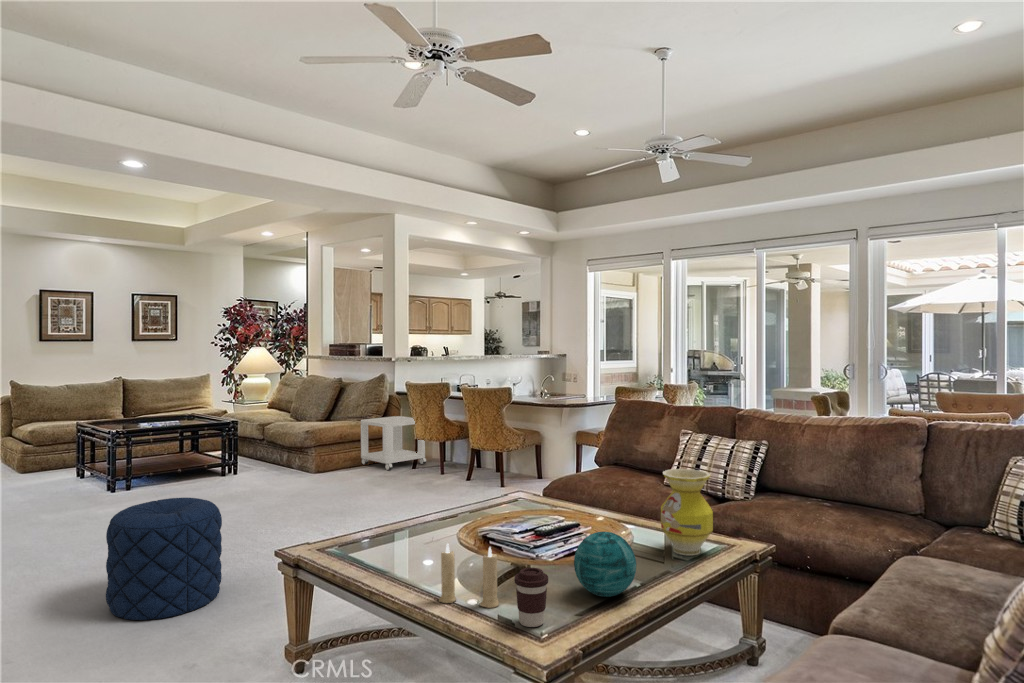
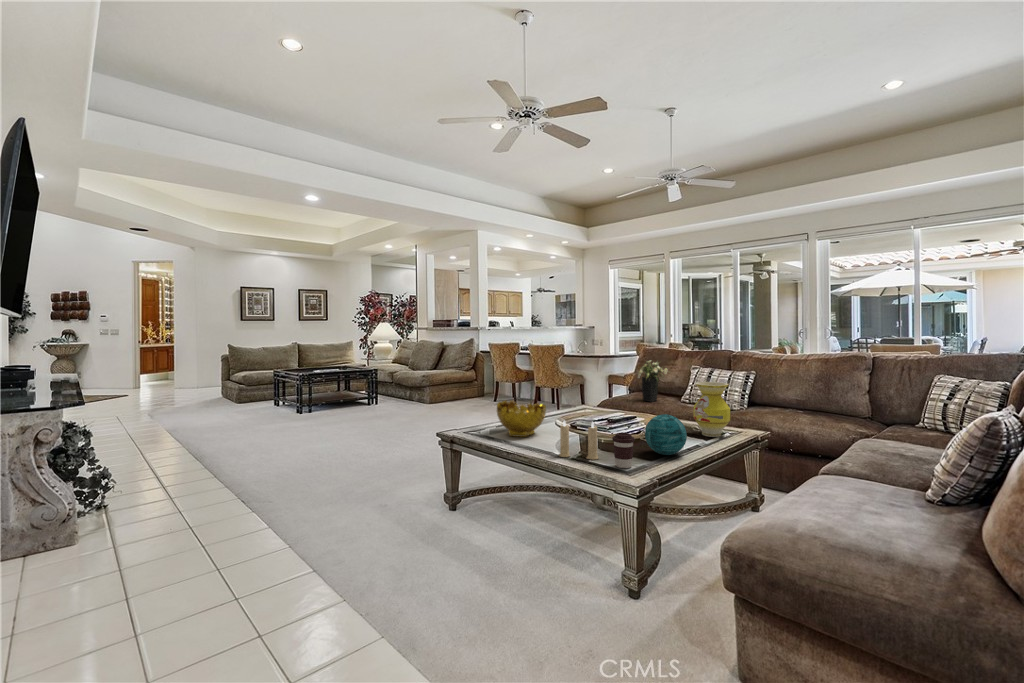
side table: present [361,416,426,470] -> none [459,368,503,403]
flower arrangement: none [595,420,646,484] -> present [637,361,668,402]
decorative bowl: none [360,497,438,559] -> present [497,400,546,437]
pouf: present [106,498,222,620] -> none [325,407,394,481]

